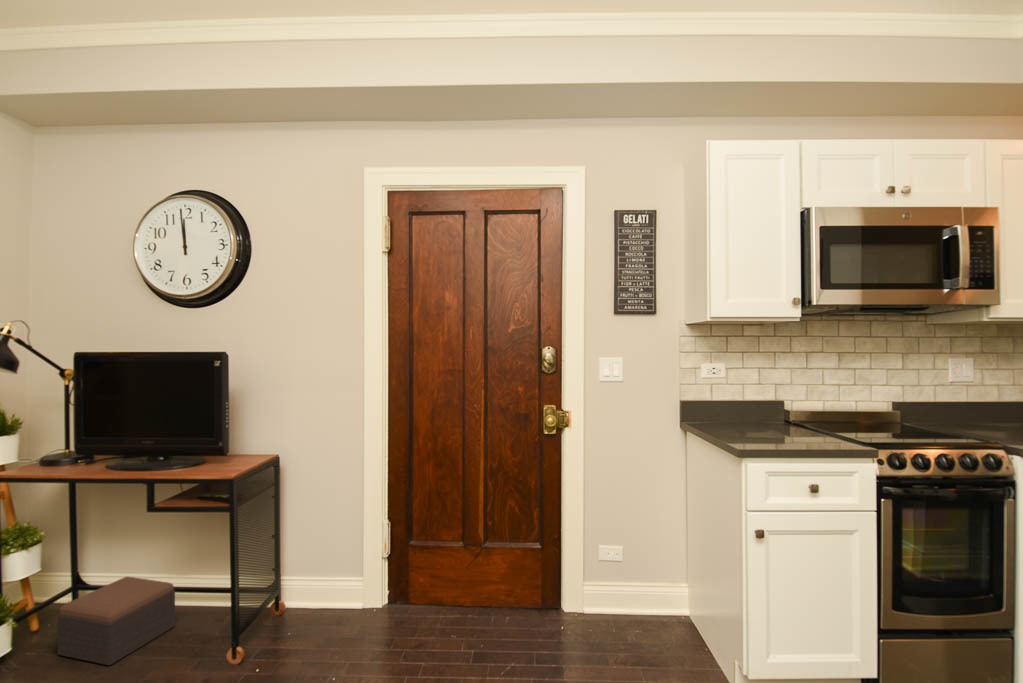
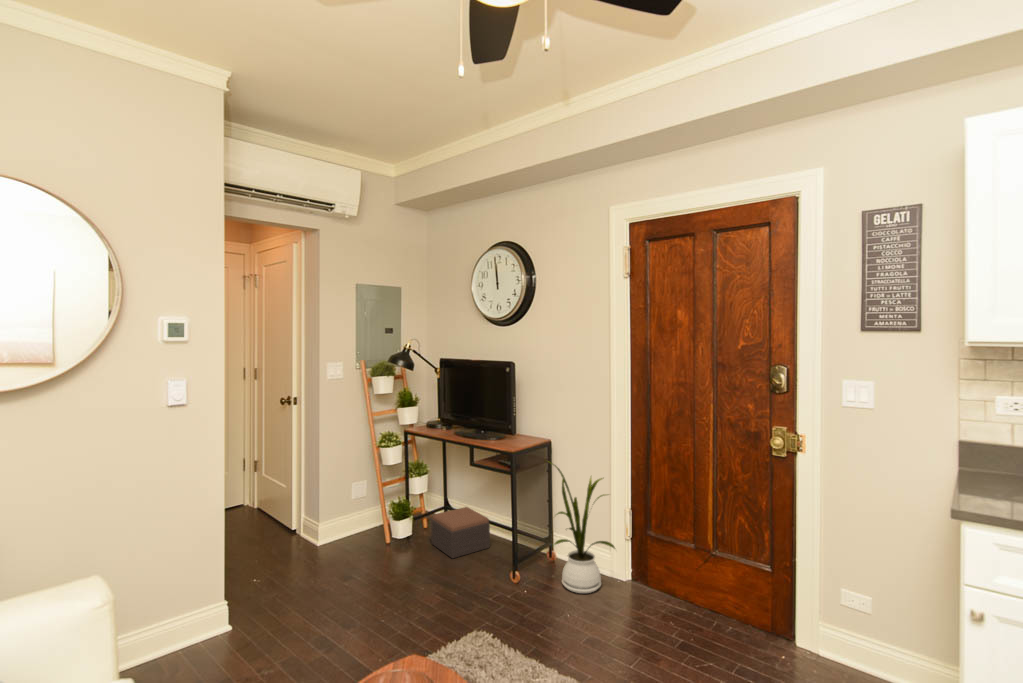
house plant: none [276,482,381,645] -> present [554,465,615,593]

